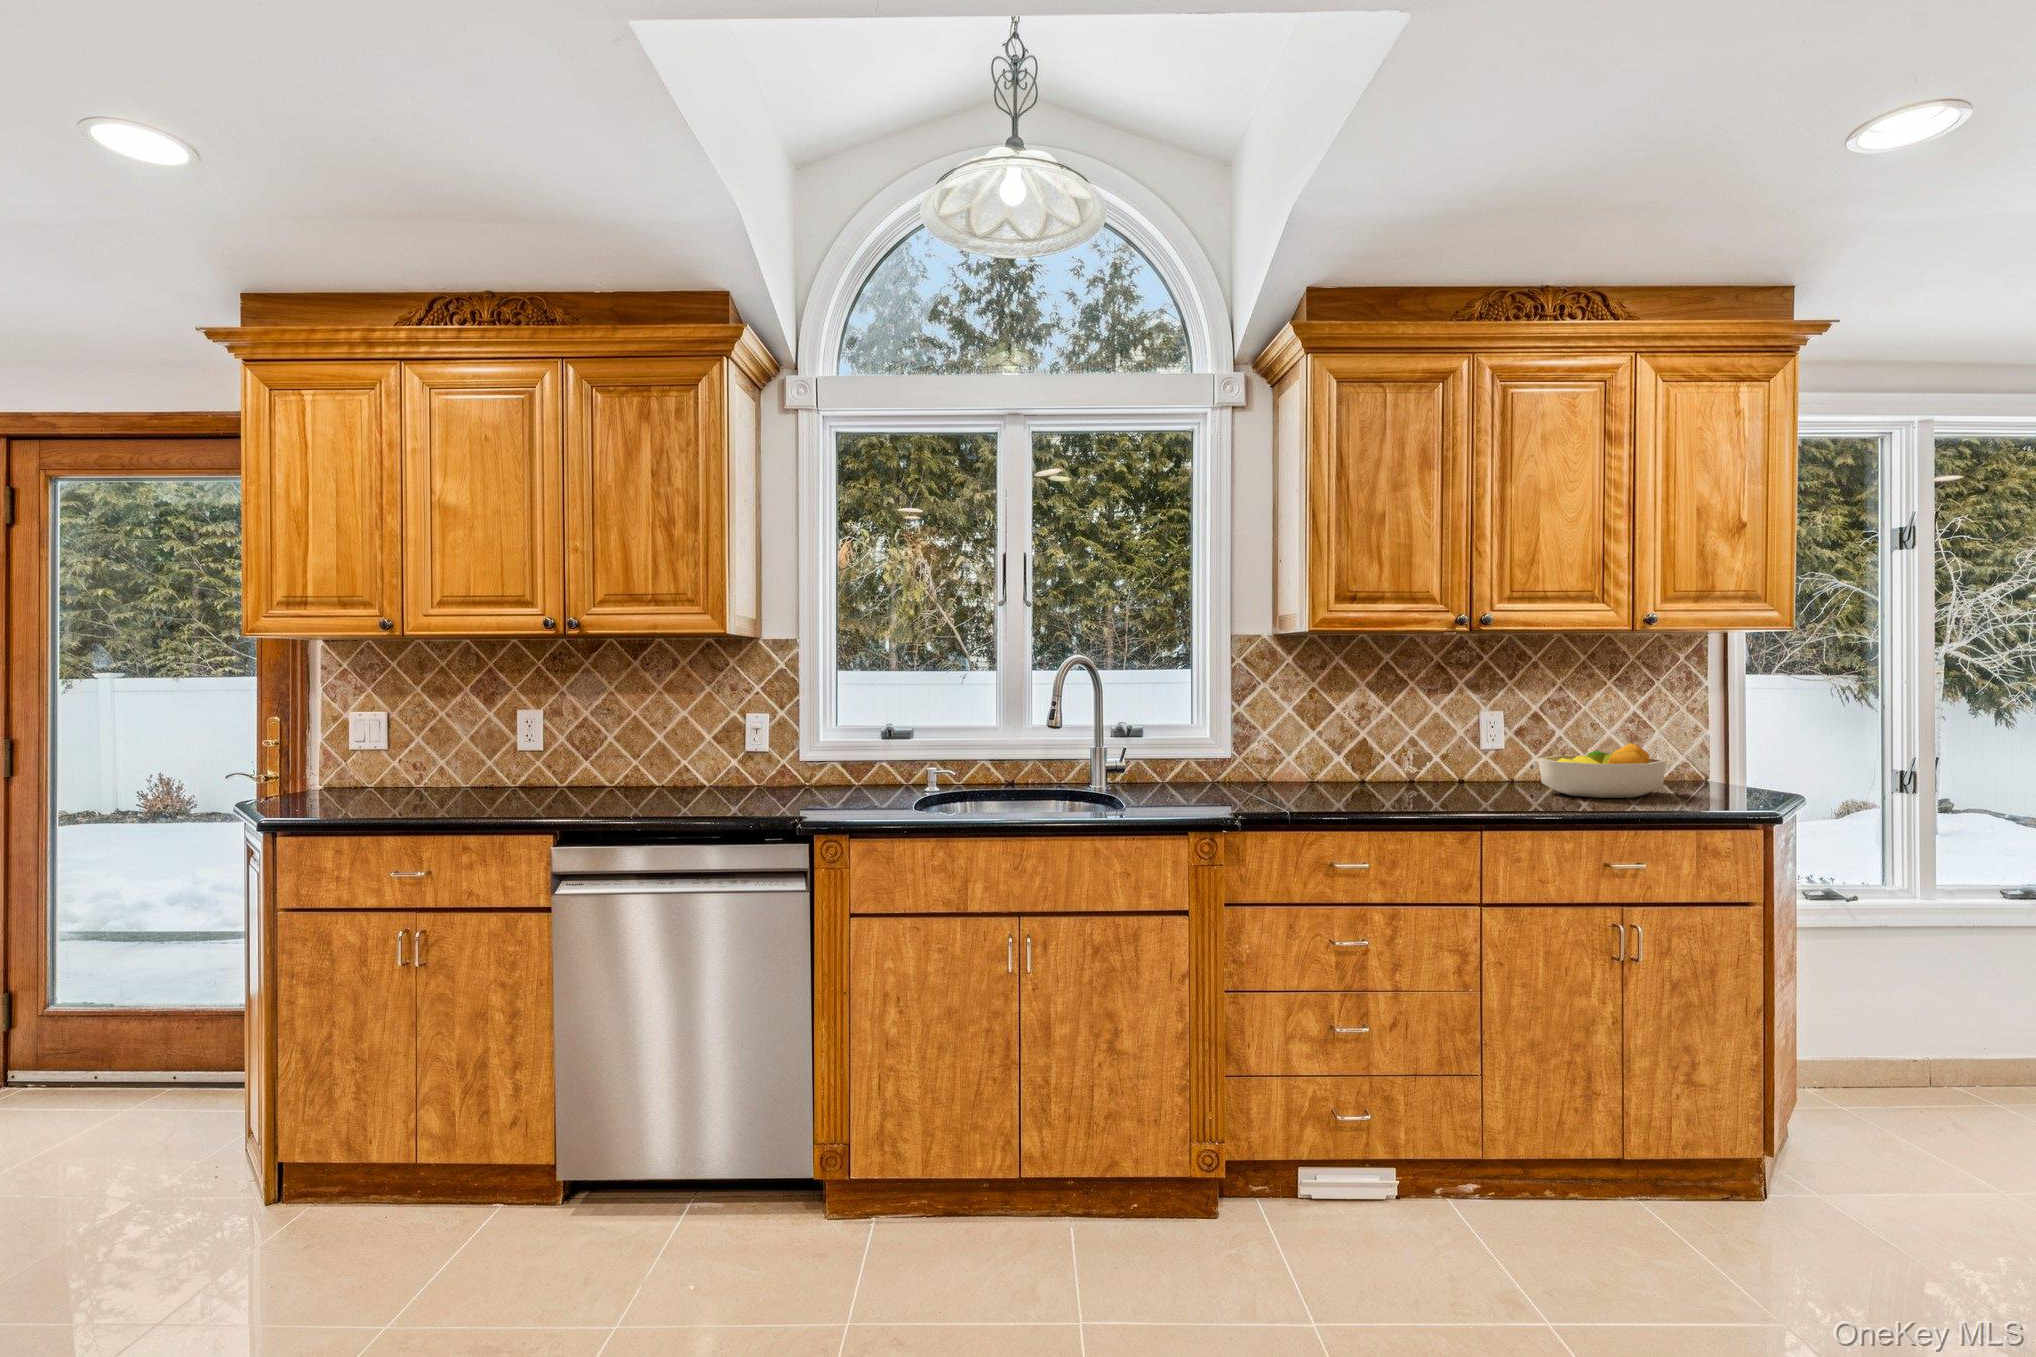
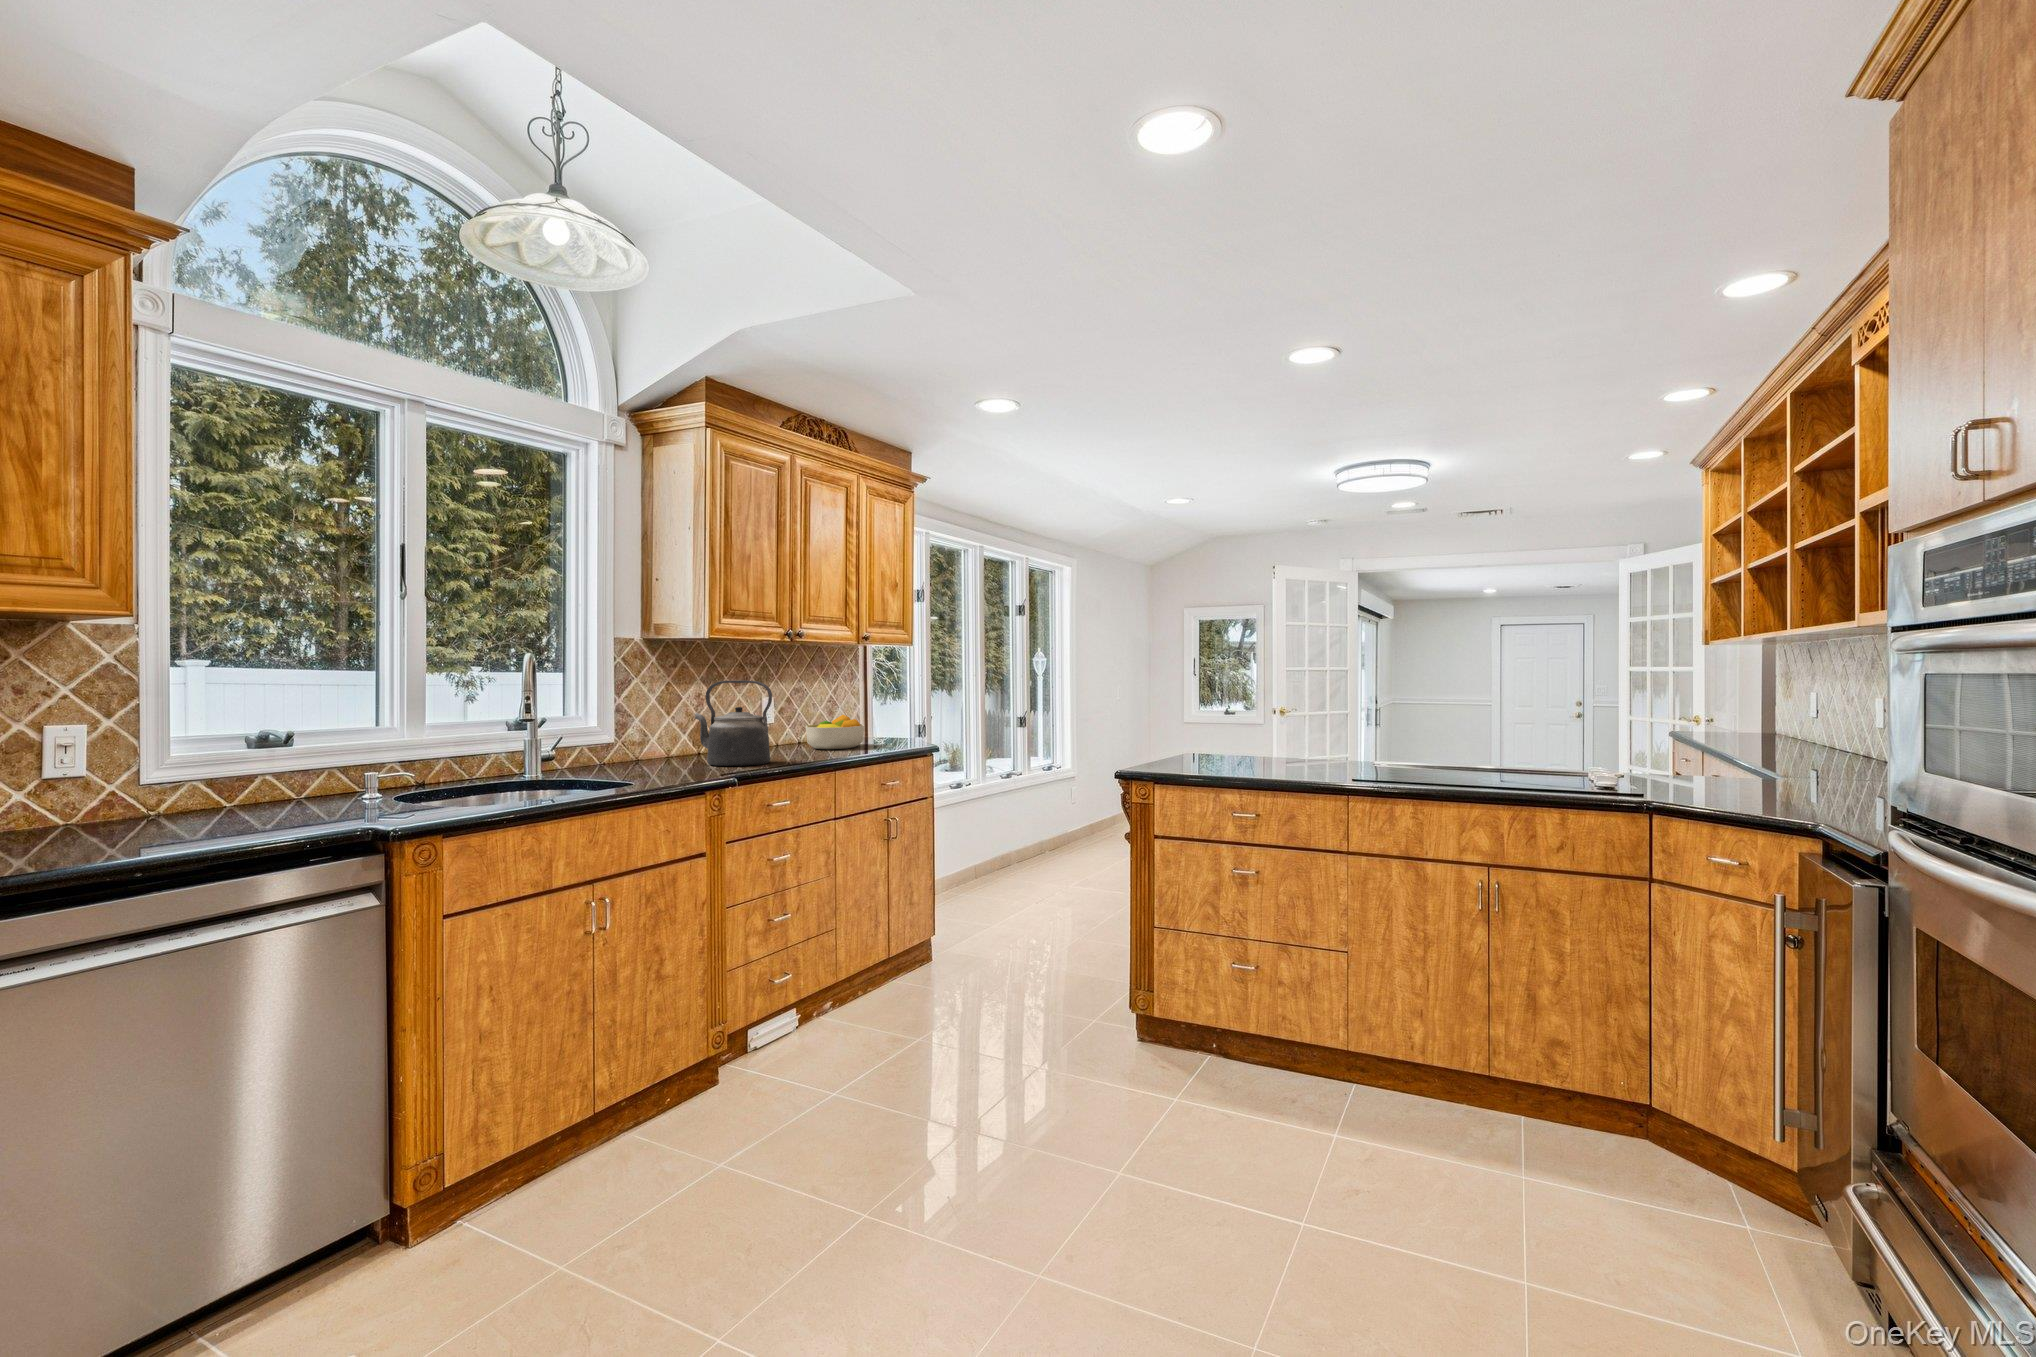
kettle: none [1311,688,1399,806] -> present [695,680,772,766]

